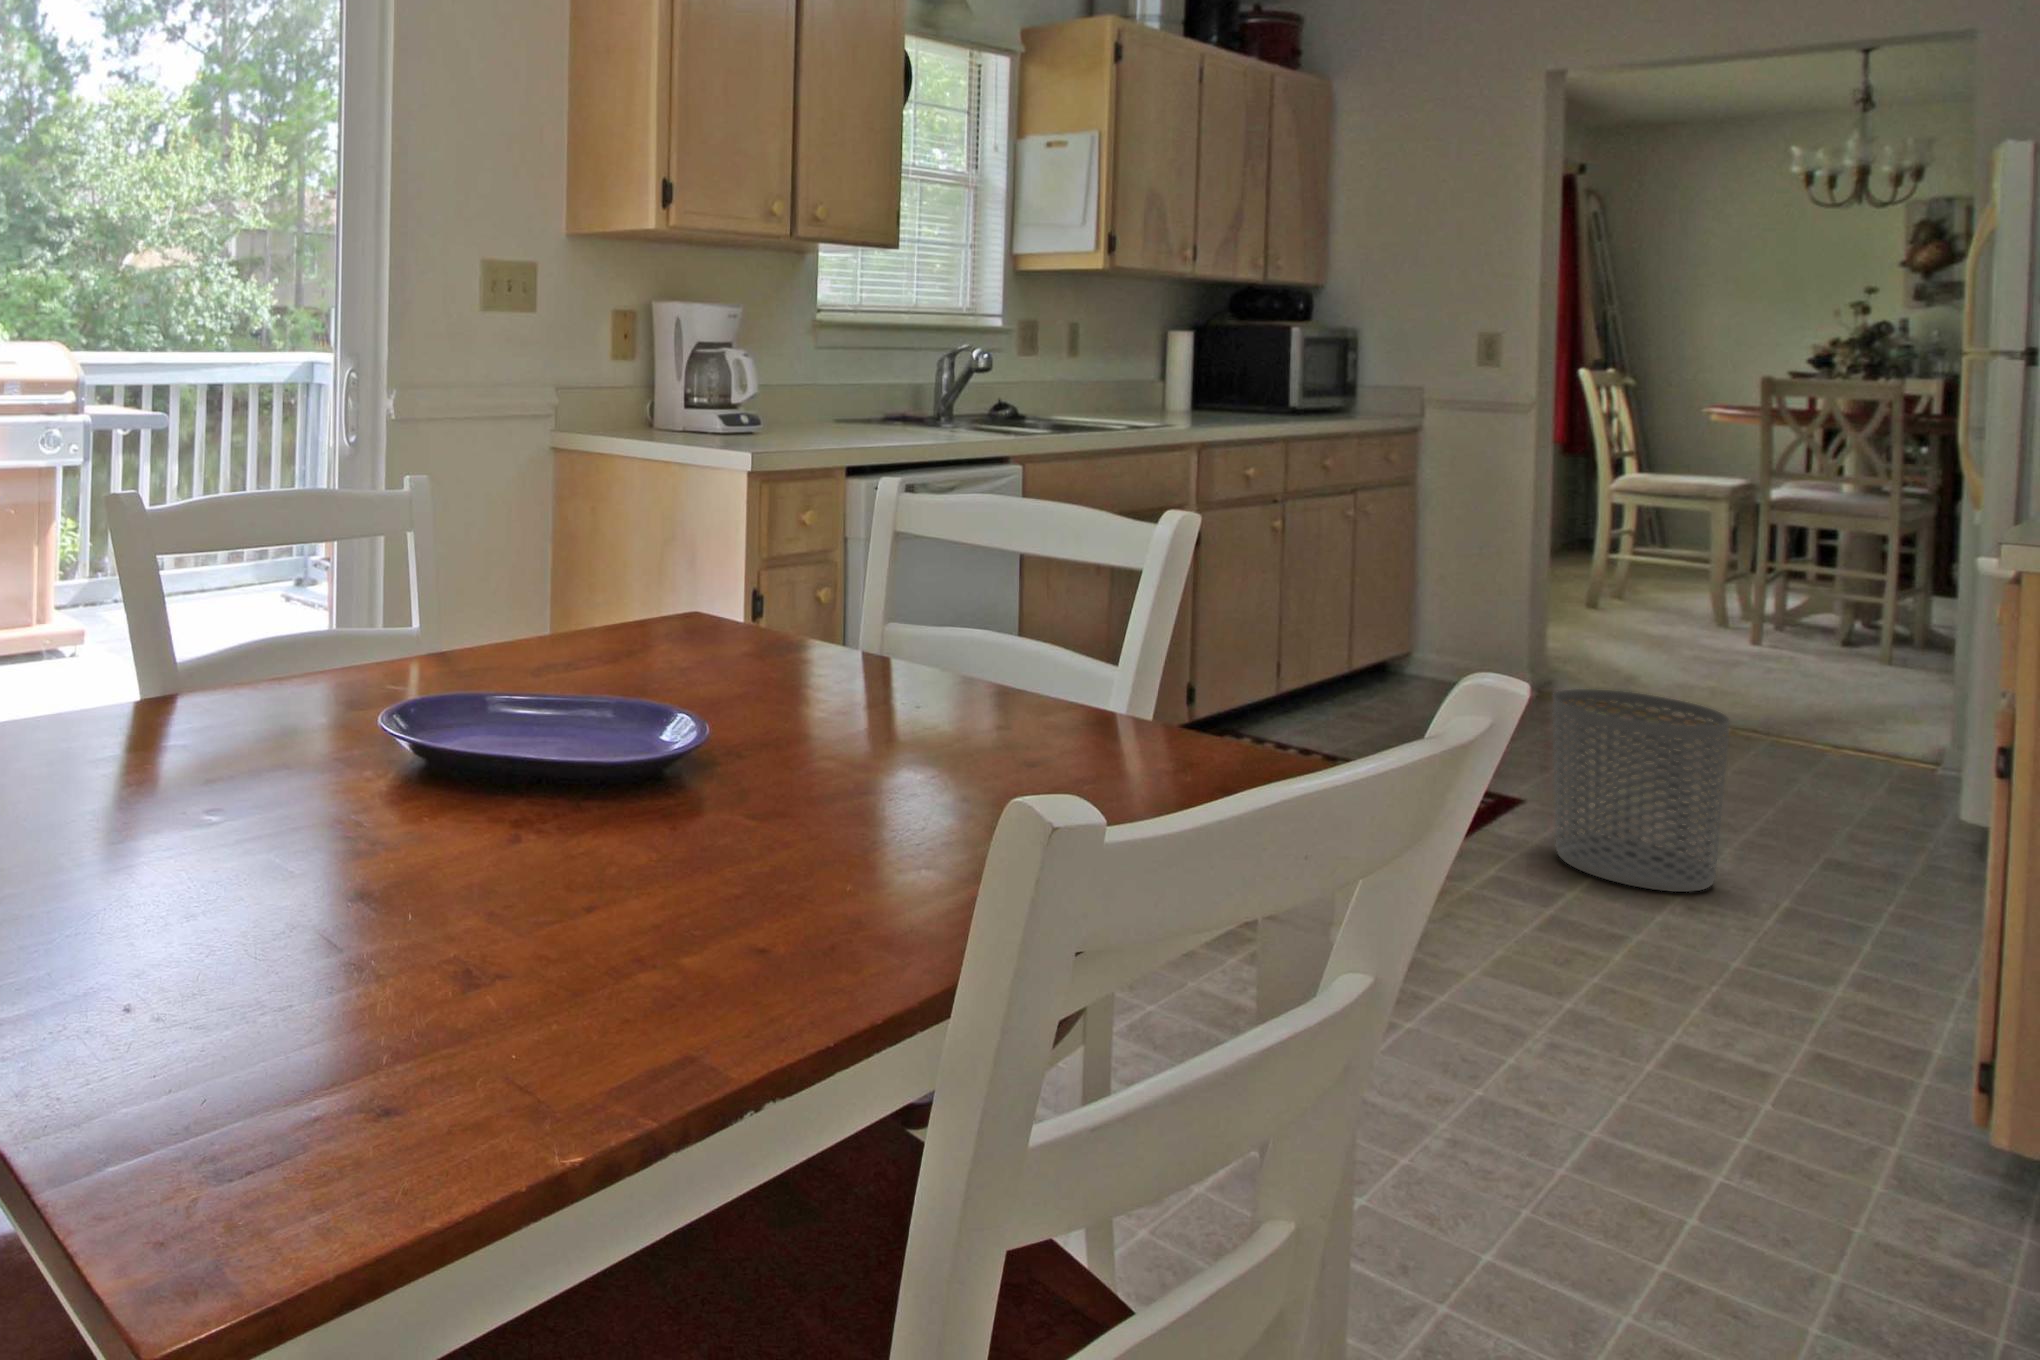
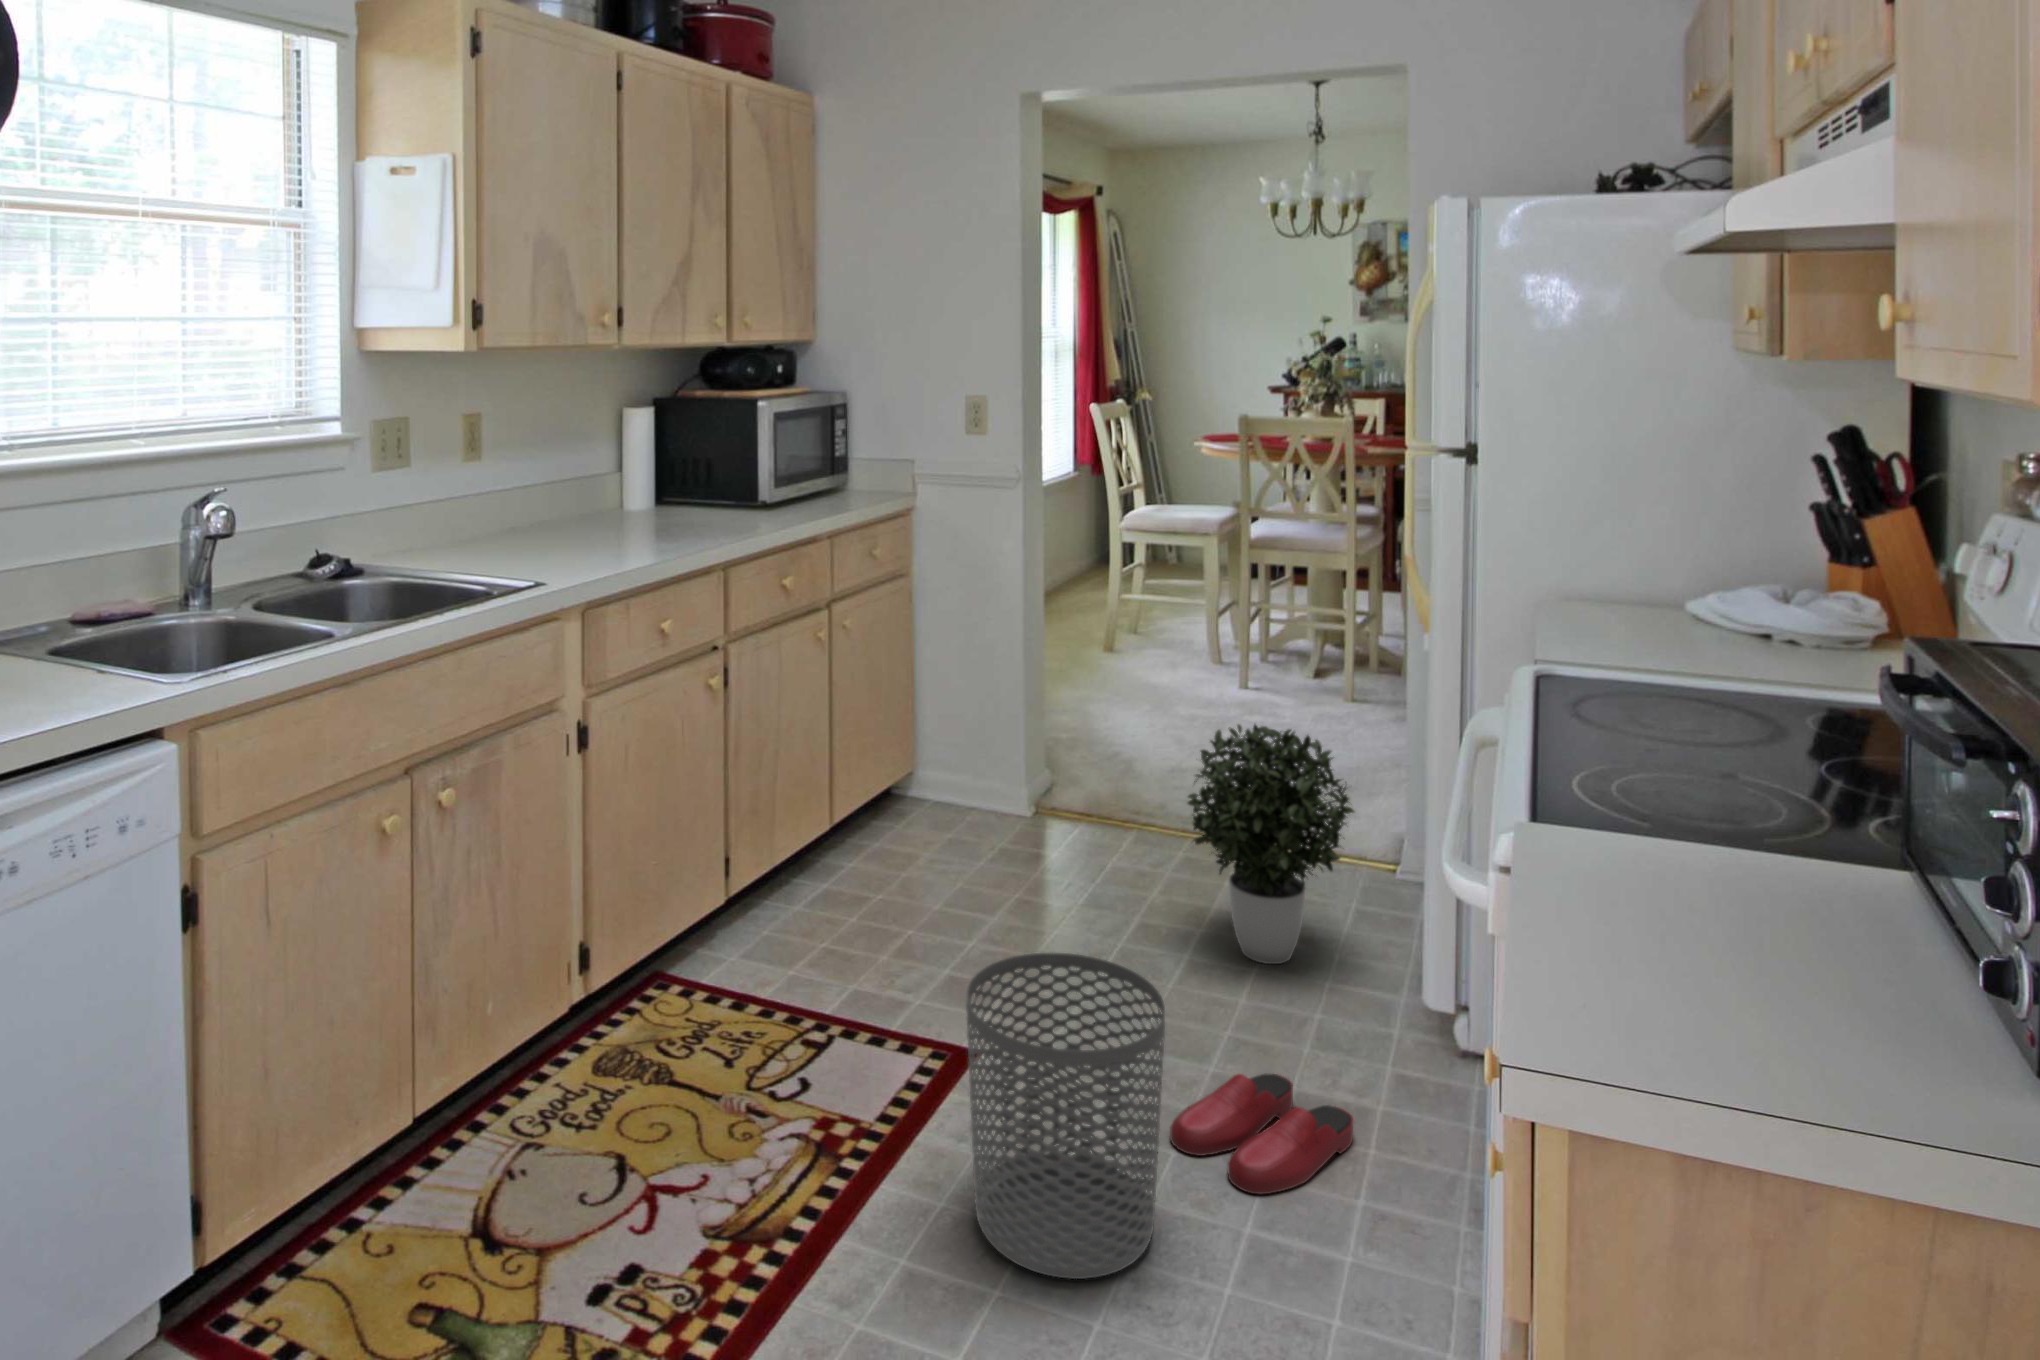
potted plant: none [1725,592,1908,797] -> present [1188,725,1354,964]
slippers: none [1722,821,1903,886] -> present [1170,1073,1353,1195]

